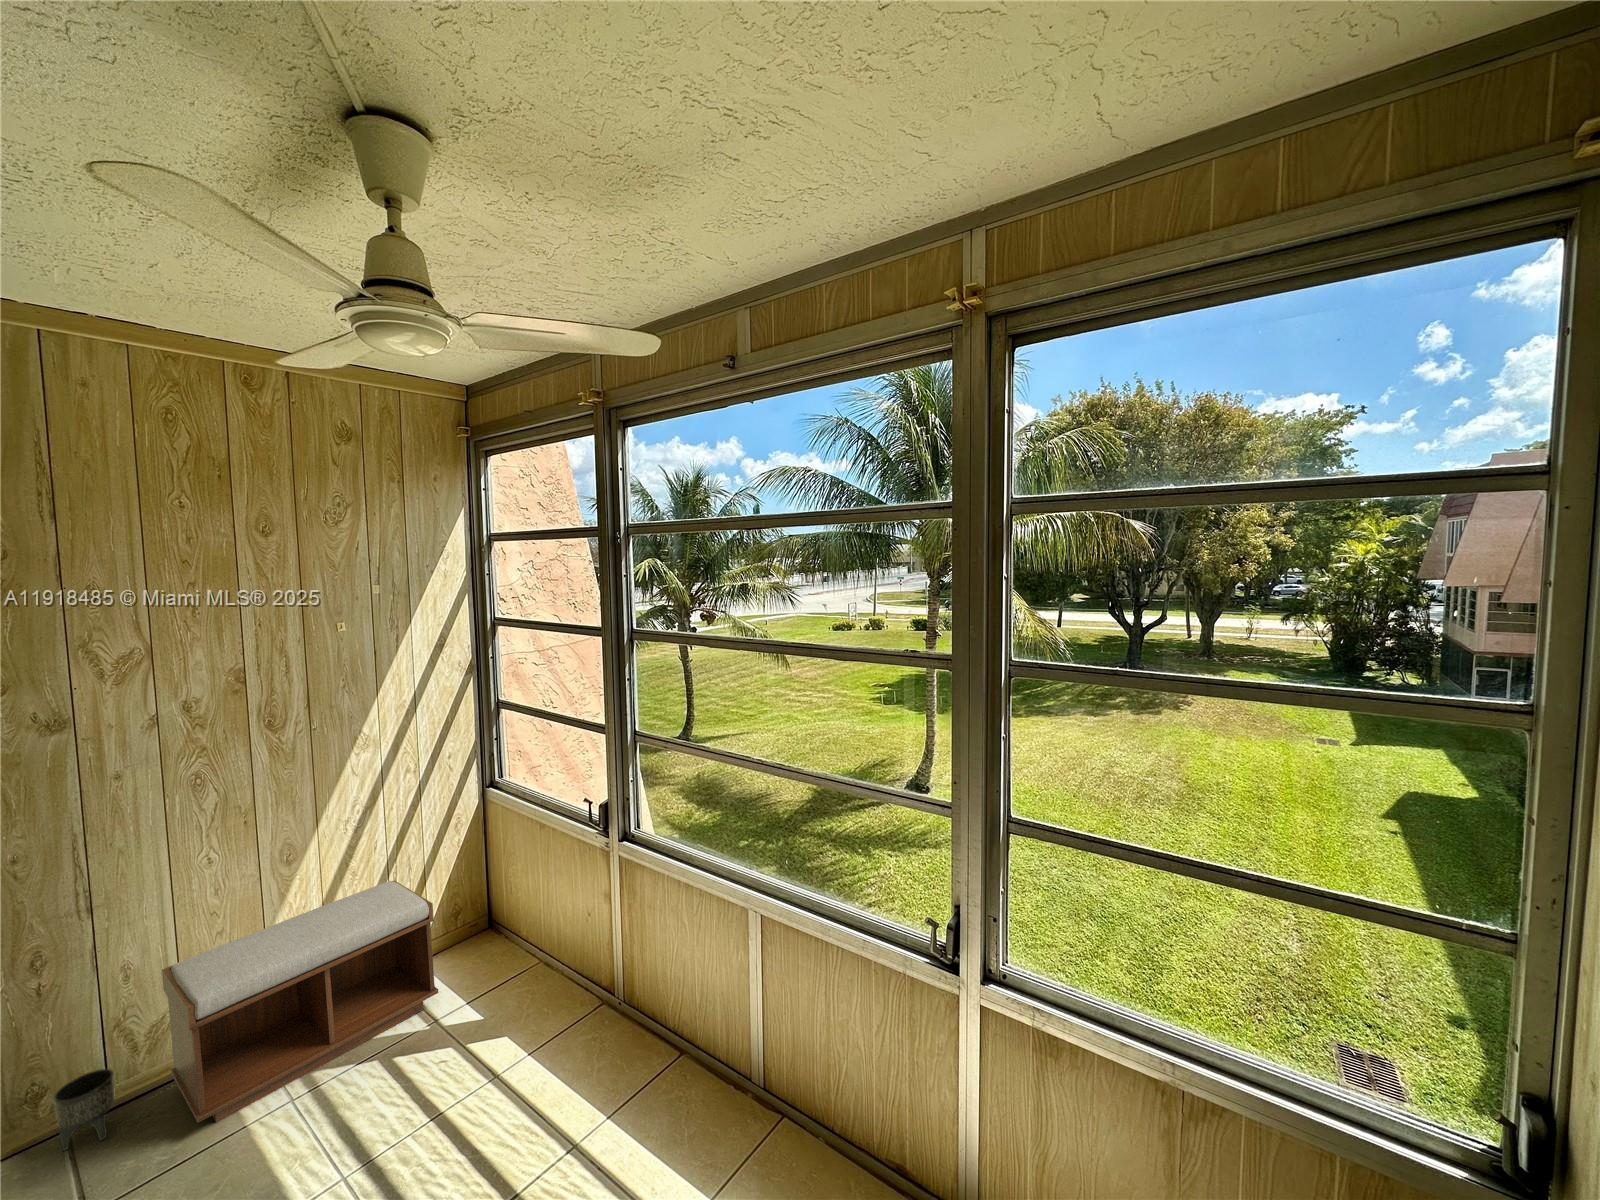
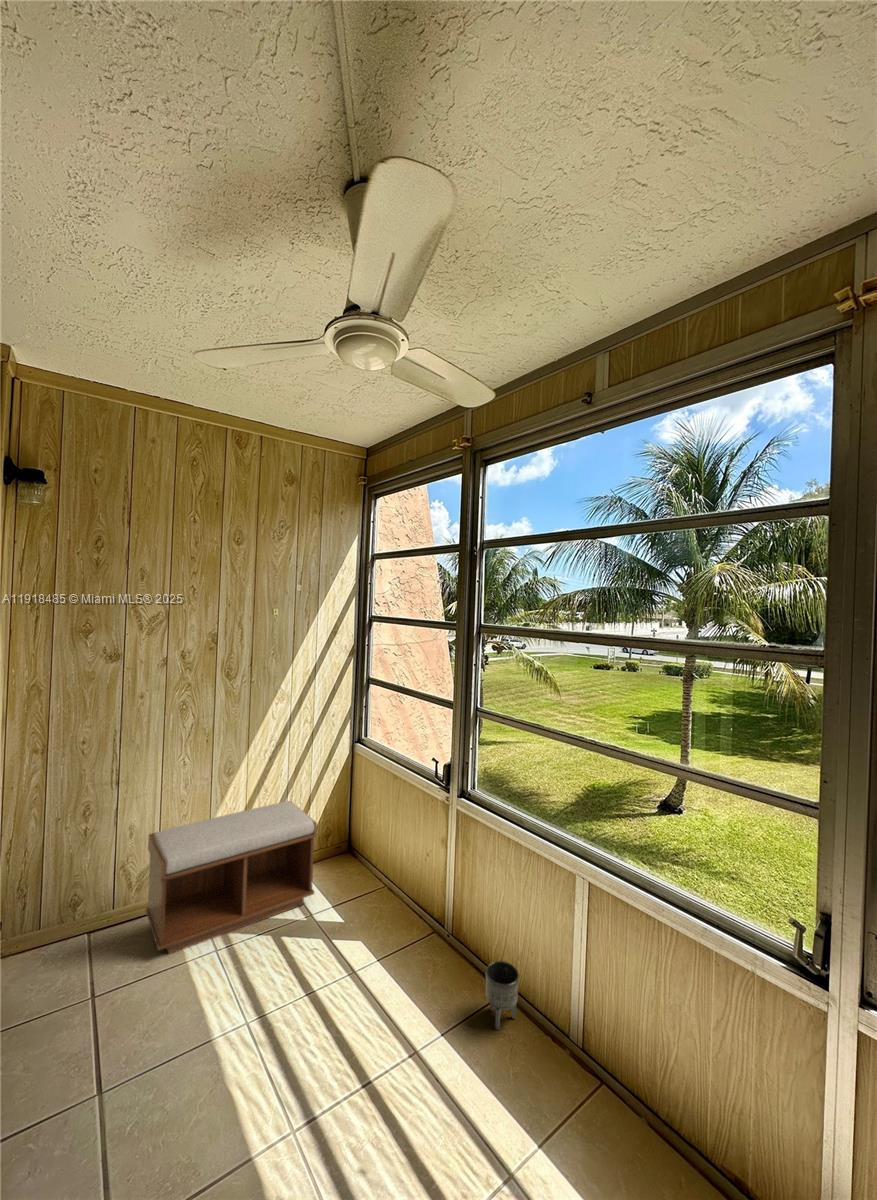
planter: present [53,1069,115,1151] -> present [486,961,519,1030]

